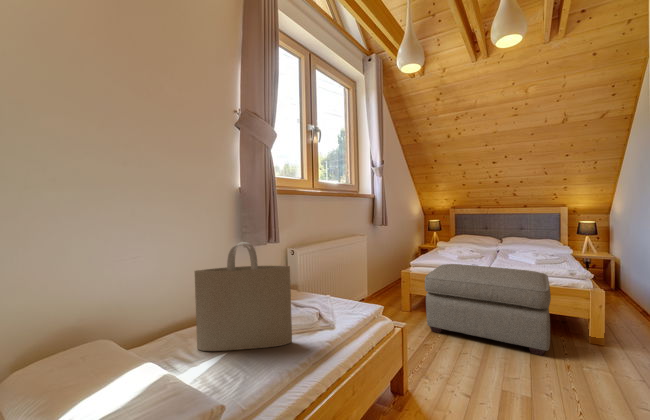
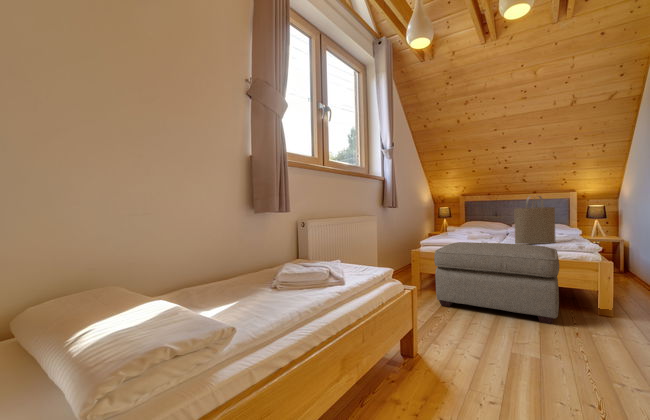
tote bag: present [195,242,292,351] -> present [514,196,555,244]

